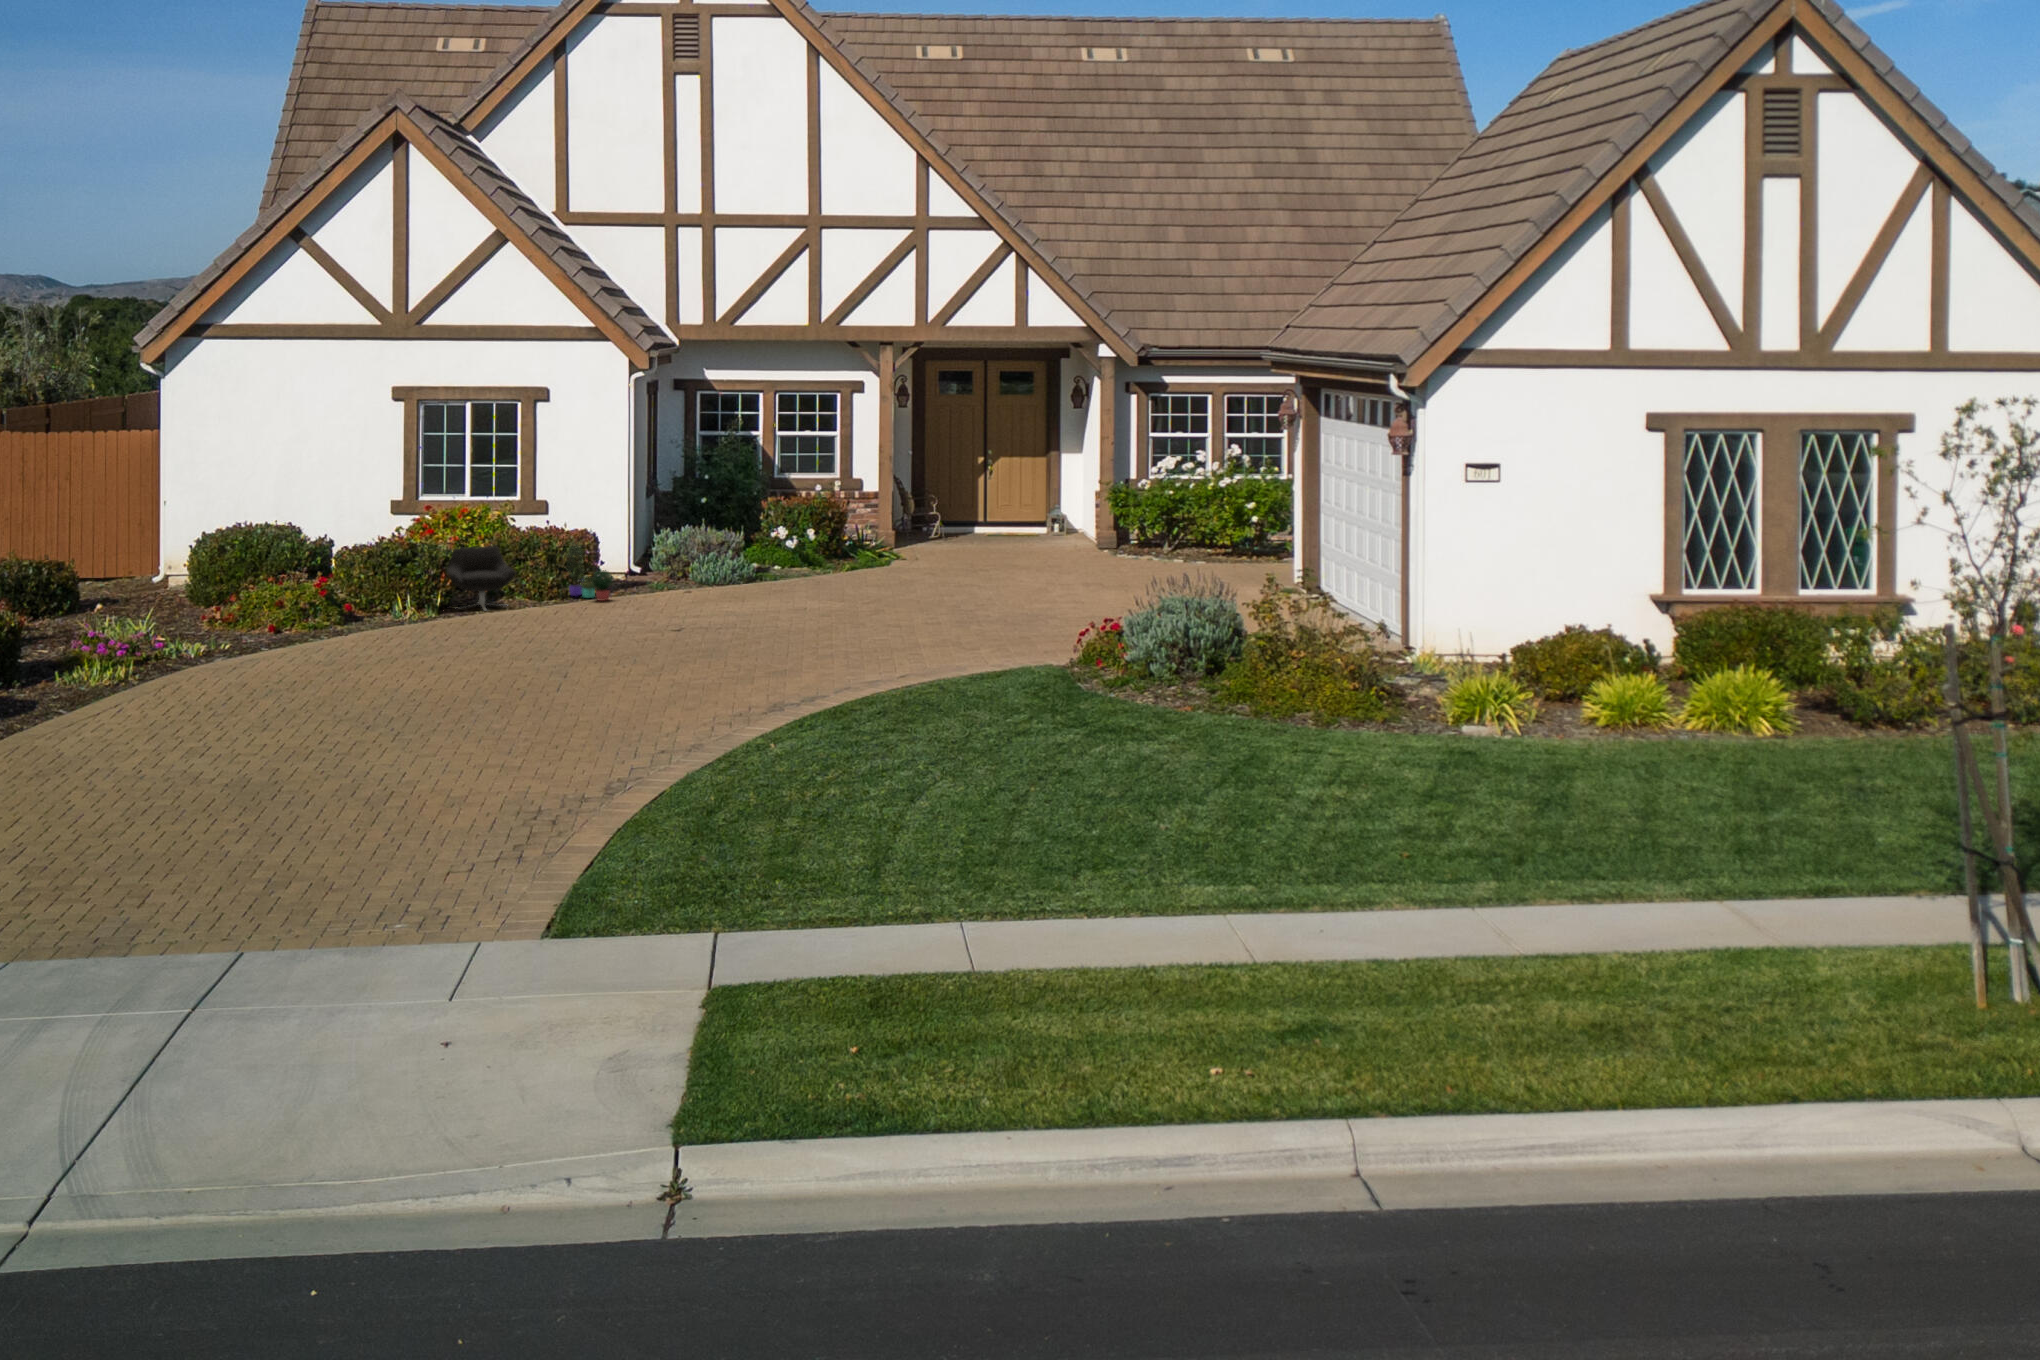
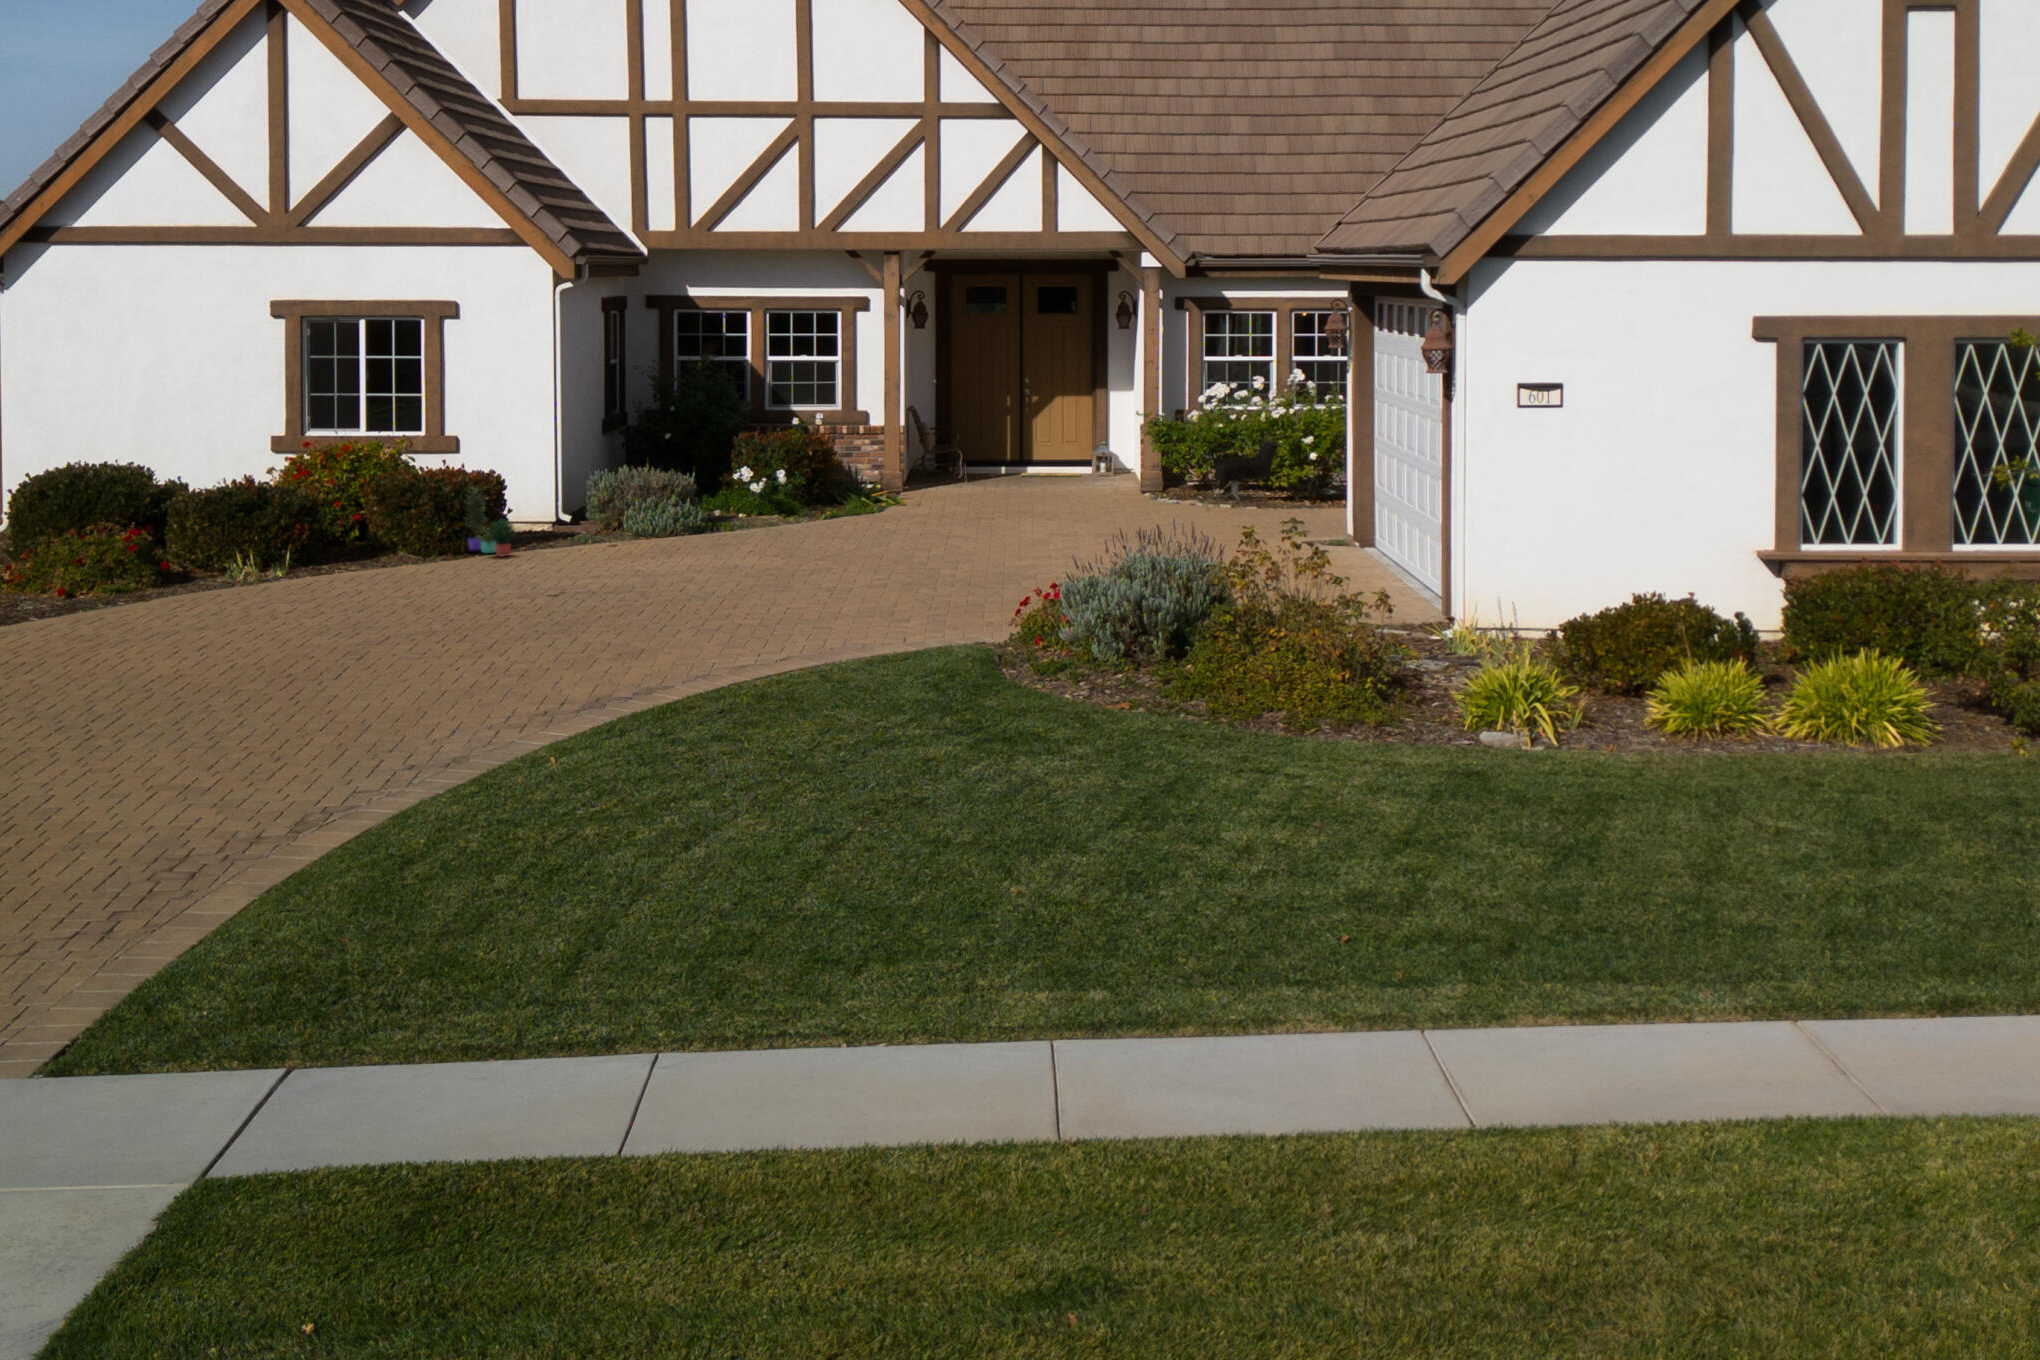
lounge chair: present [447,546,517,610] -> present [1213,440,1278,500]

